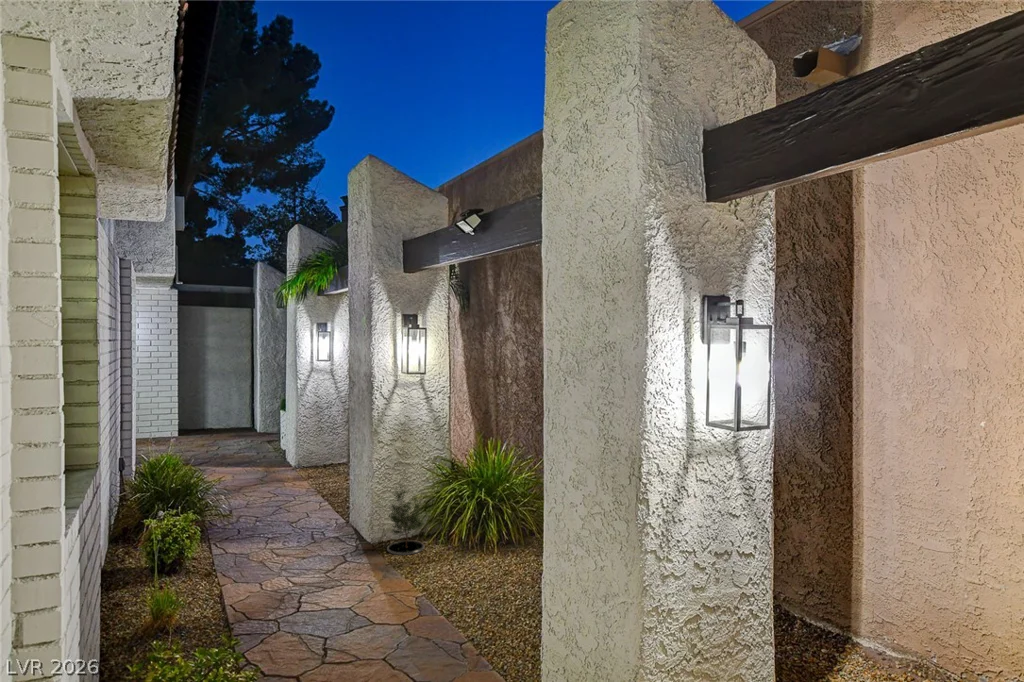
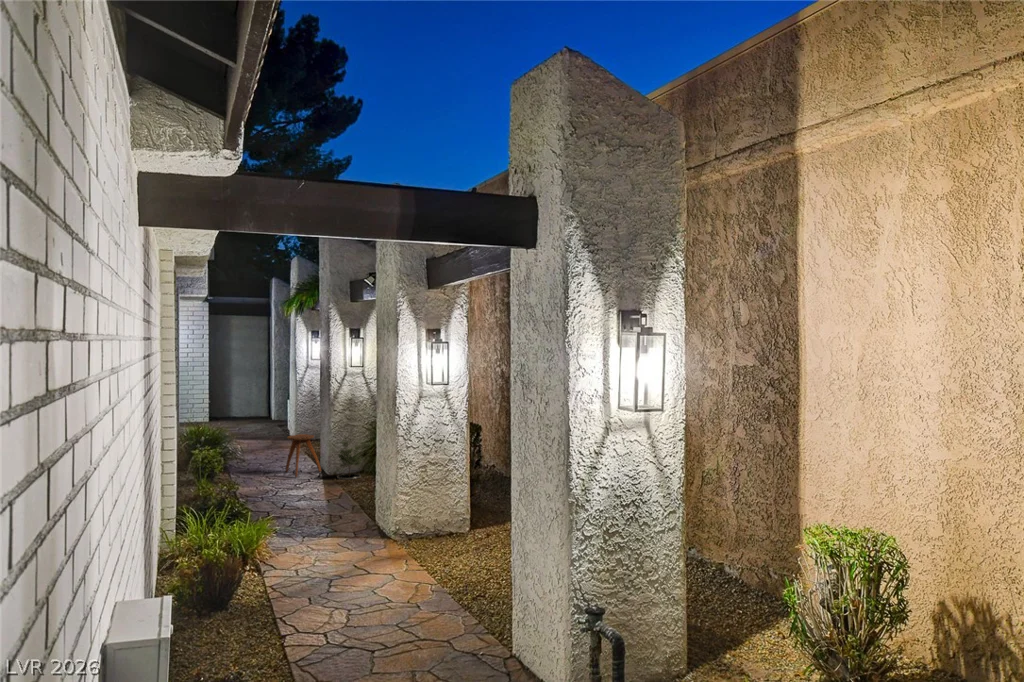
stool: none [299,478,356,553] -> present [286,434,321,477]

